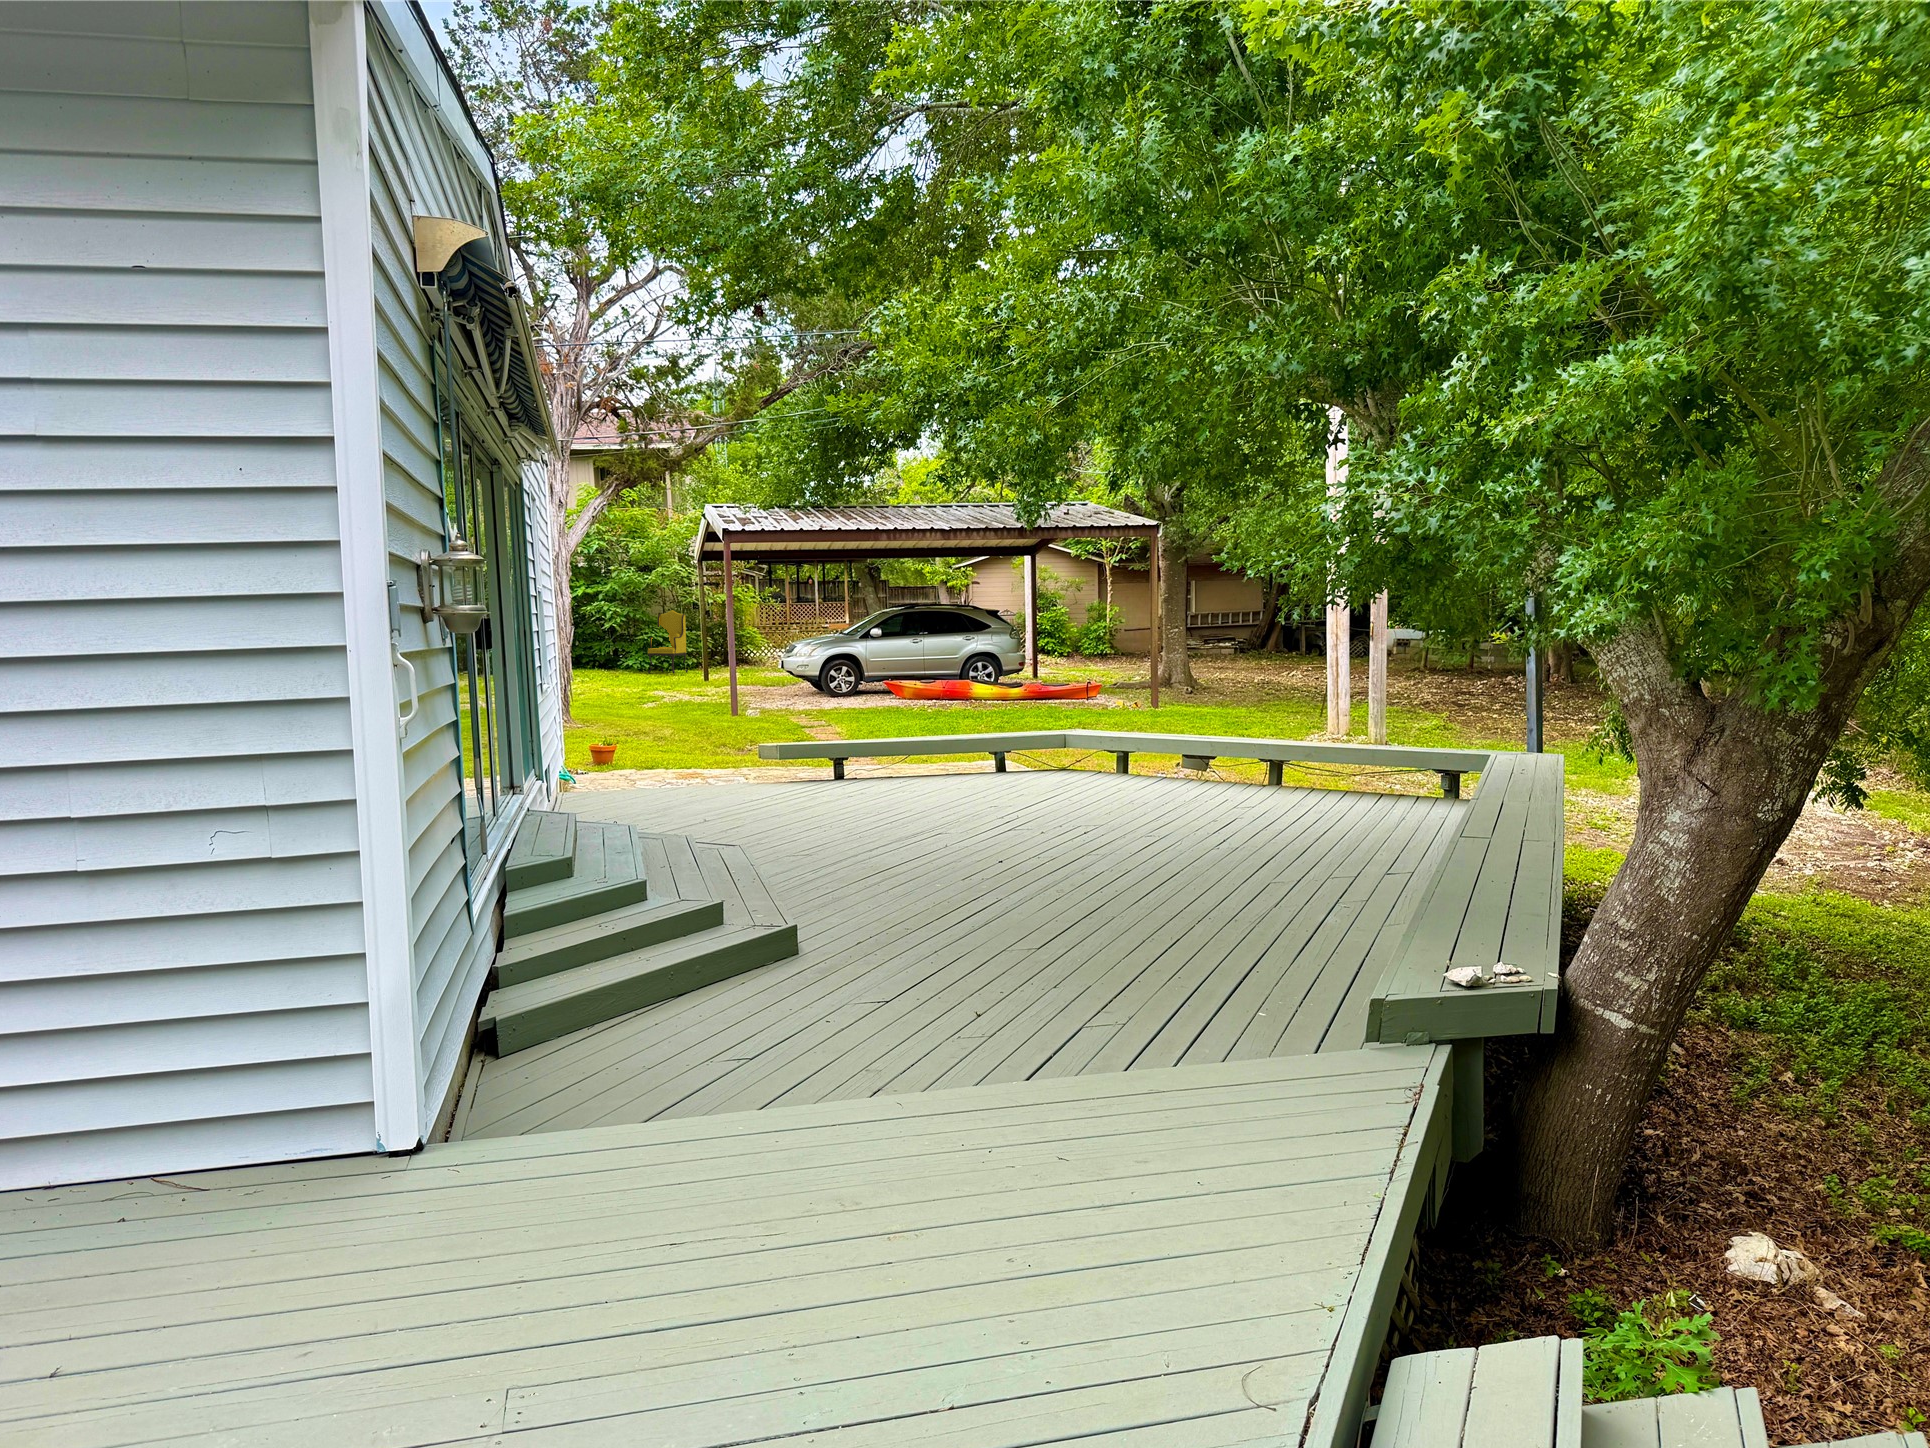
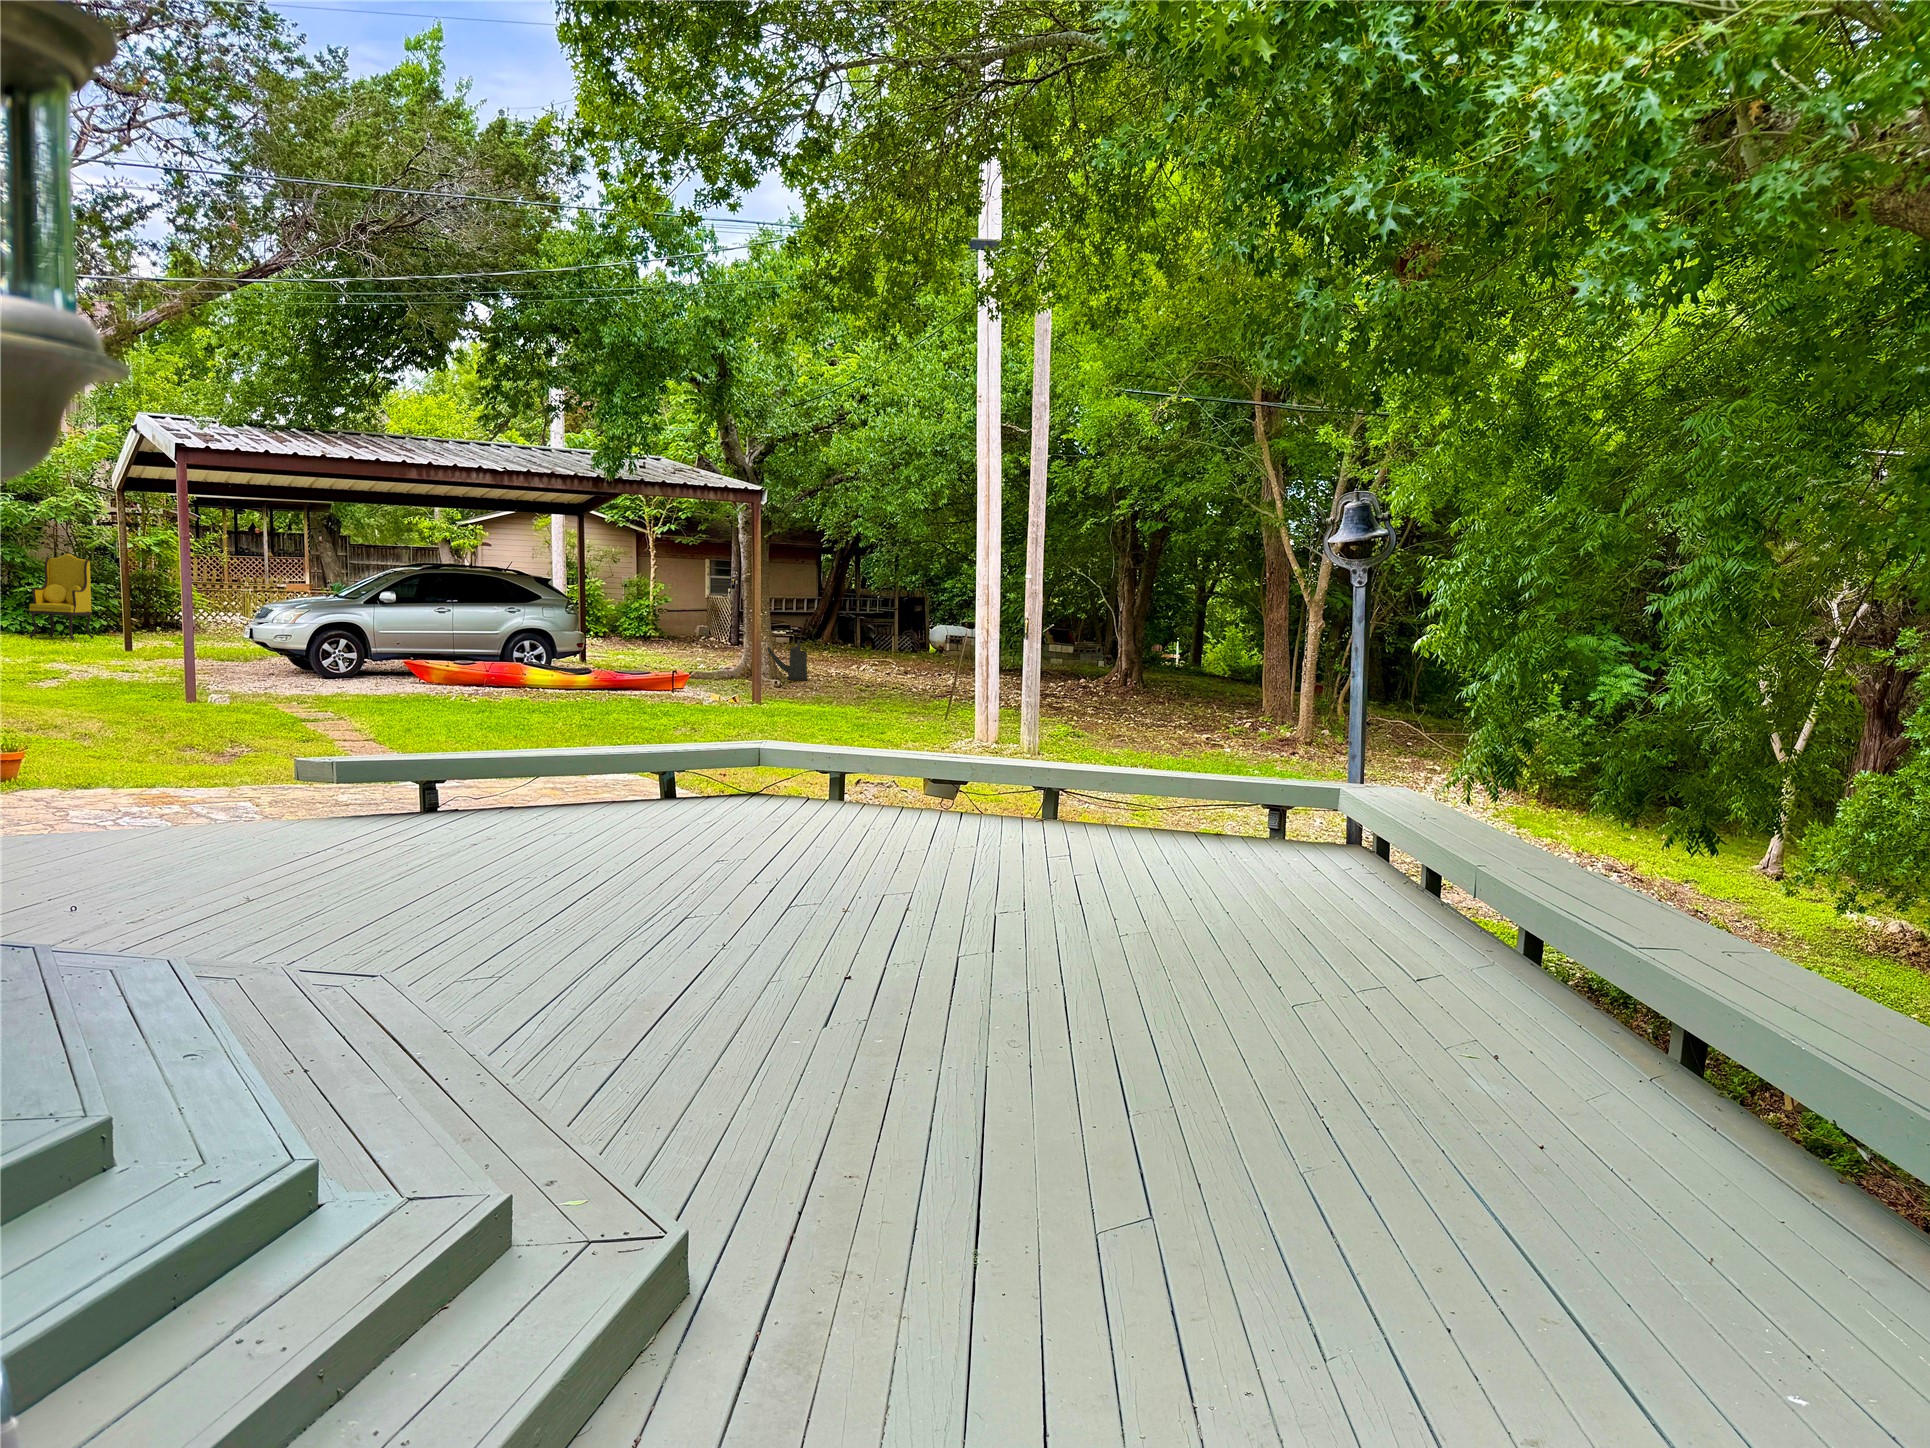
watering can: none [1183,653,1227,689] -> present [768,640,814,680]

